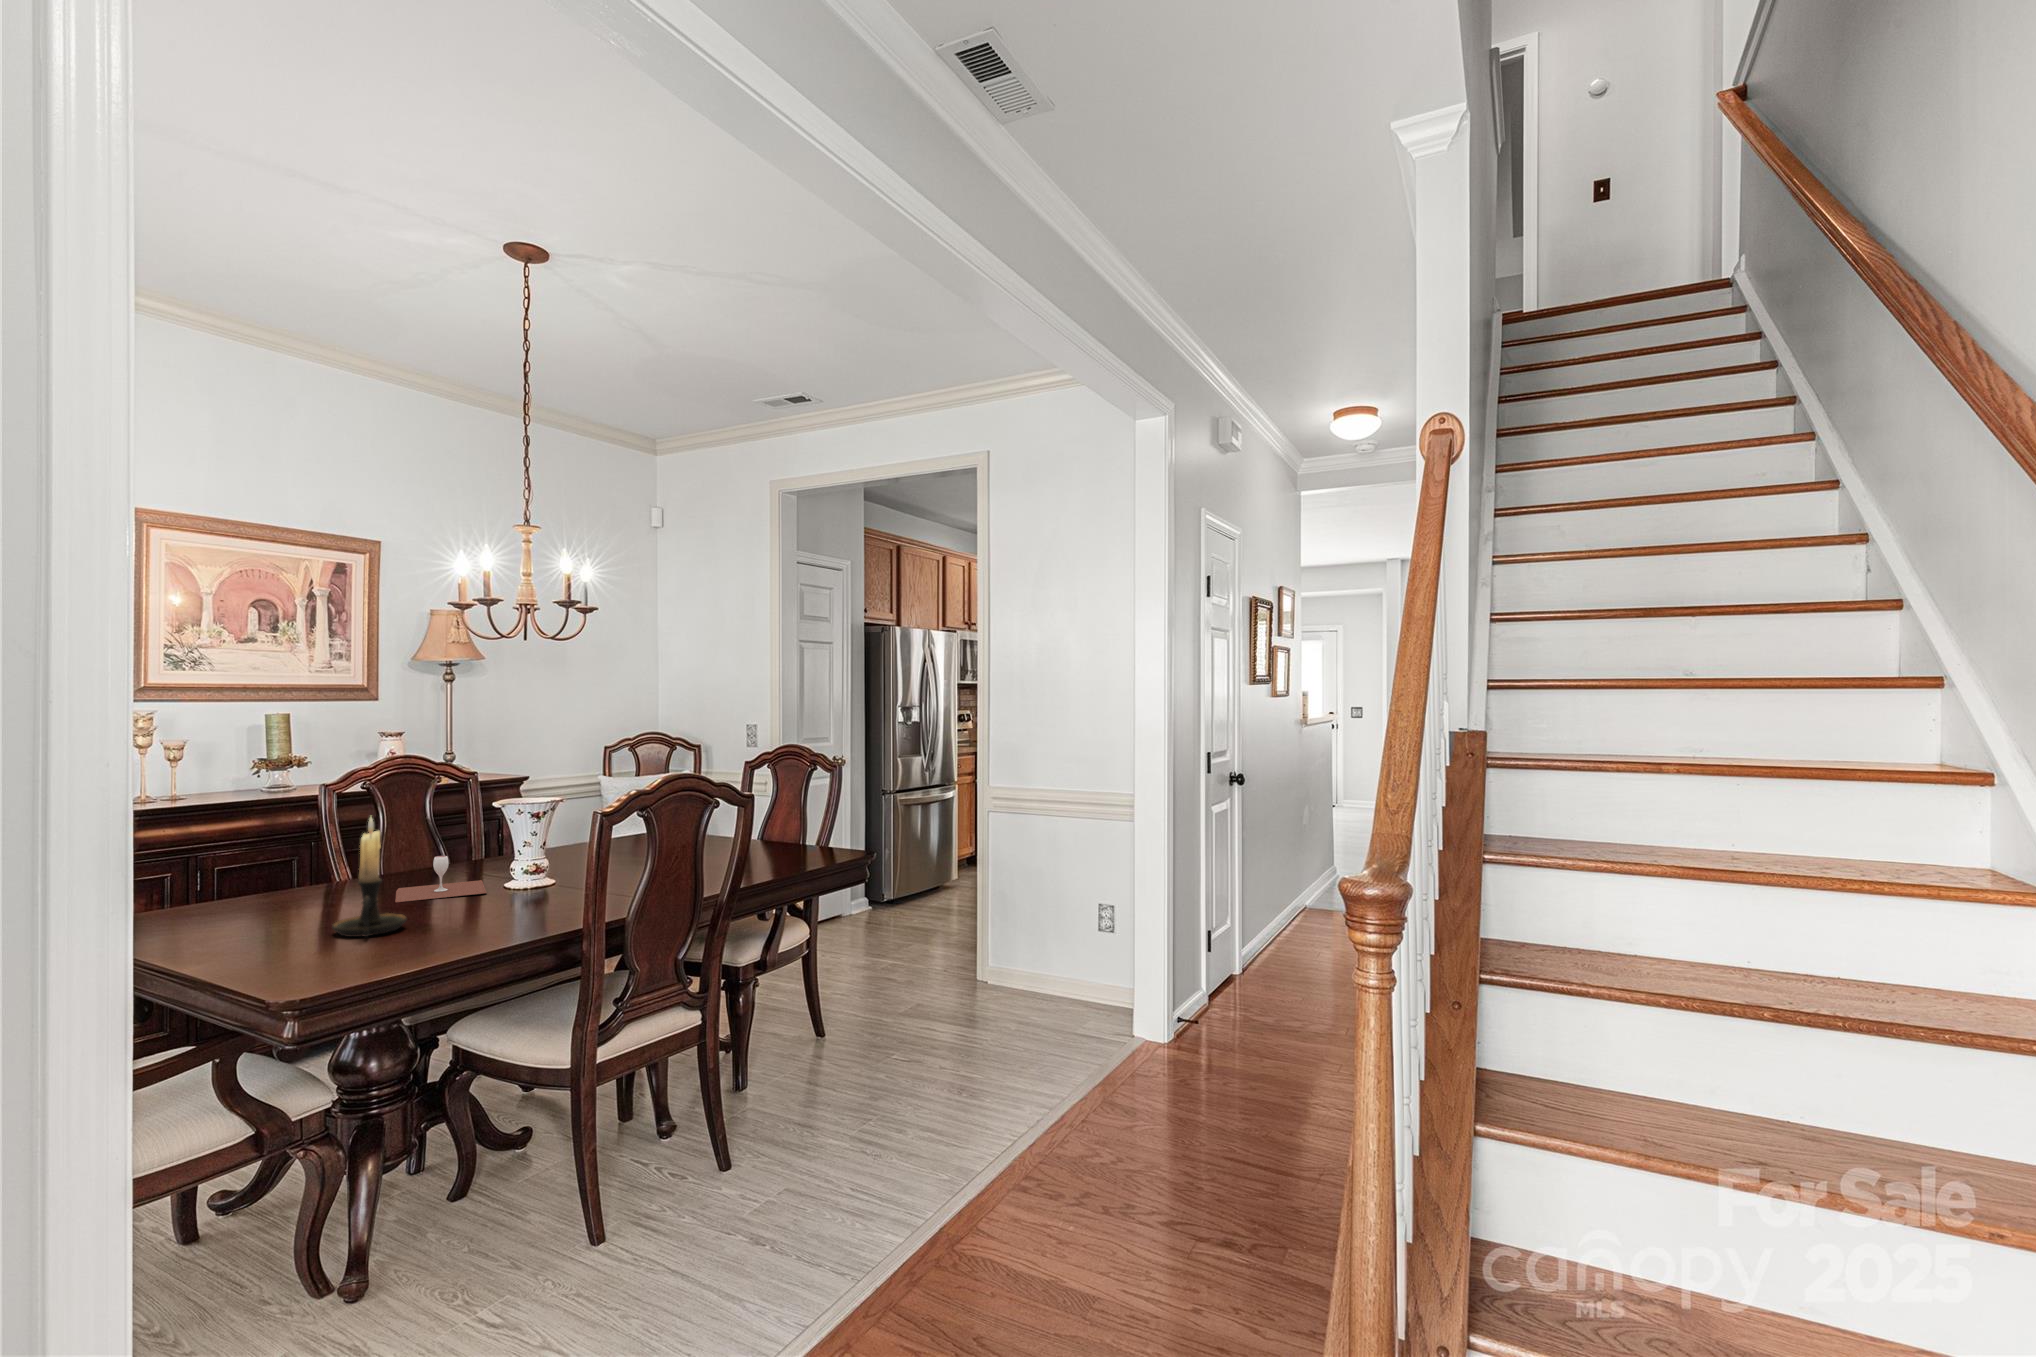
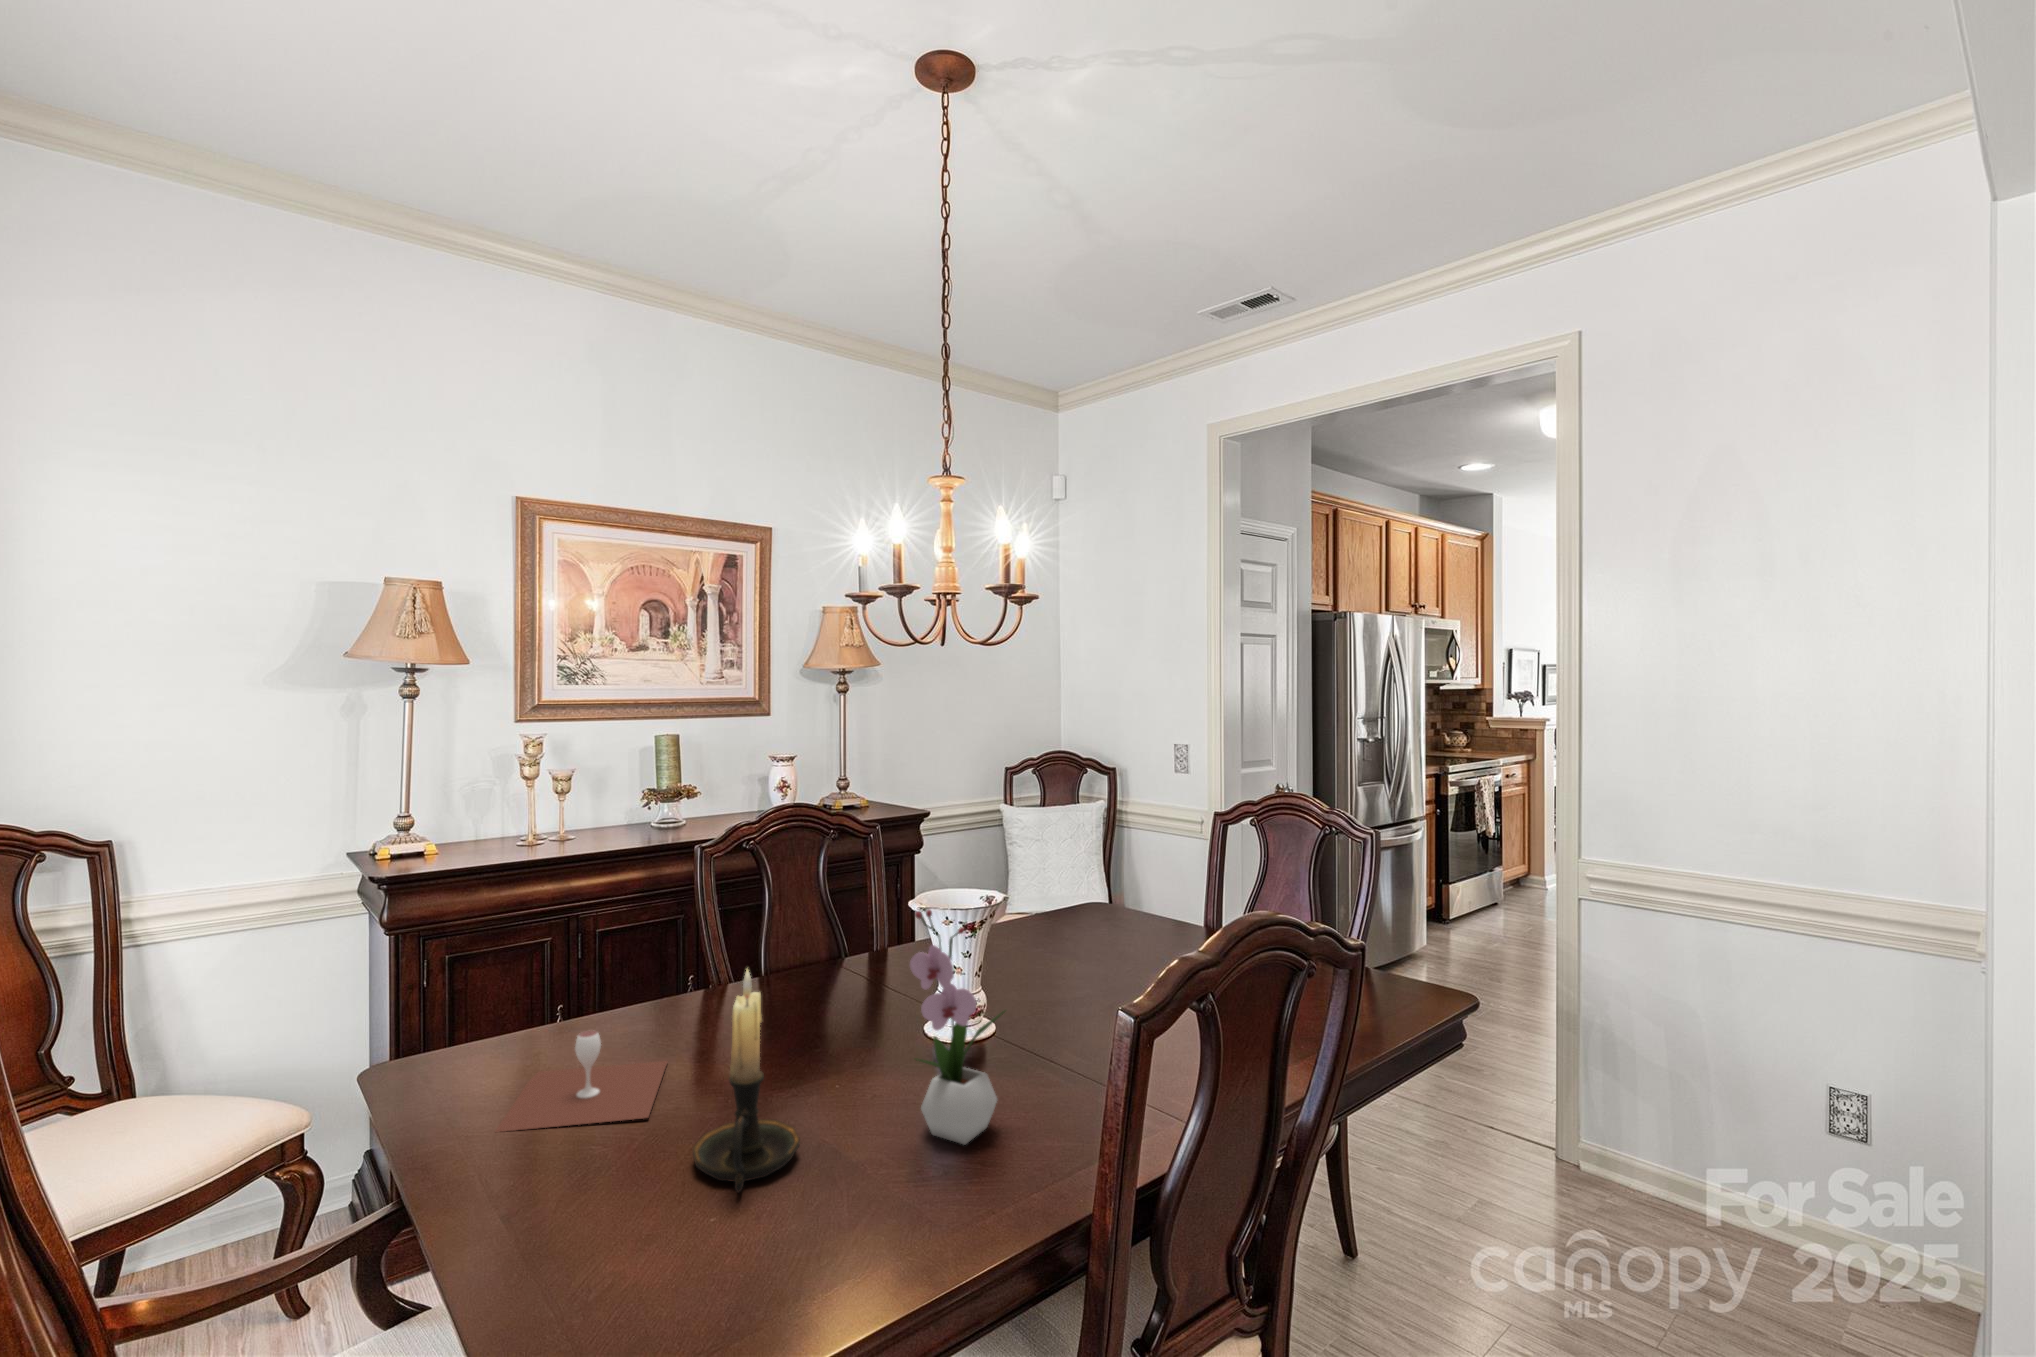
flower arrangement: none [482,782,548,917] -> present [910,910,1005,1145]
wine glass: present [395,856,486,902] -> present [496,1030,667,1132]

